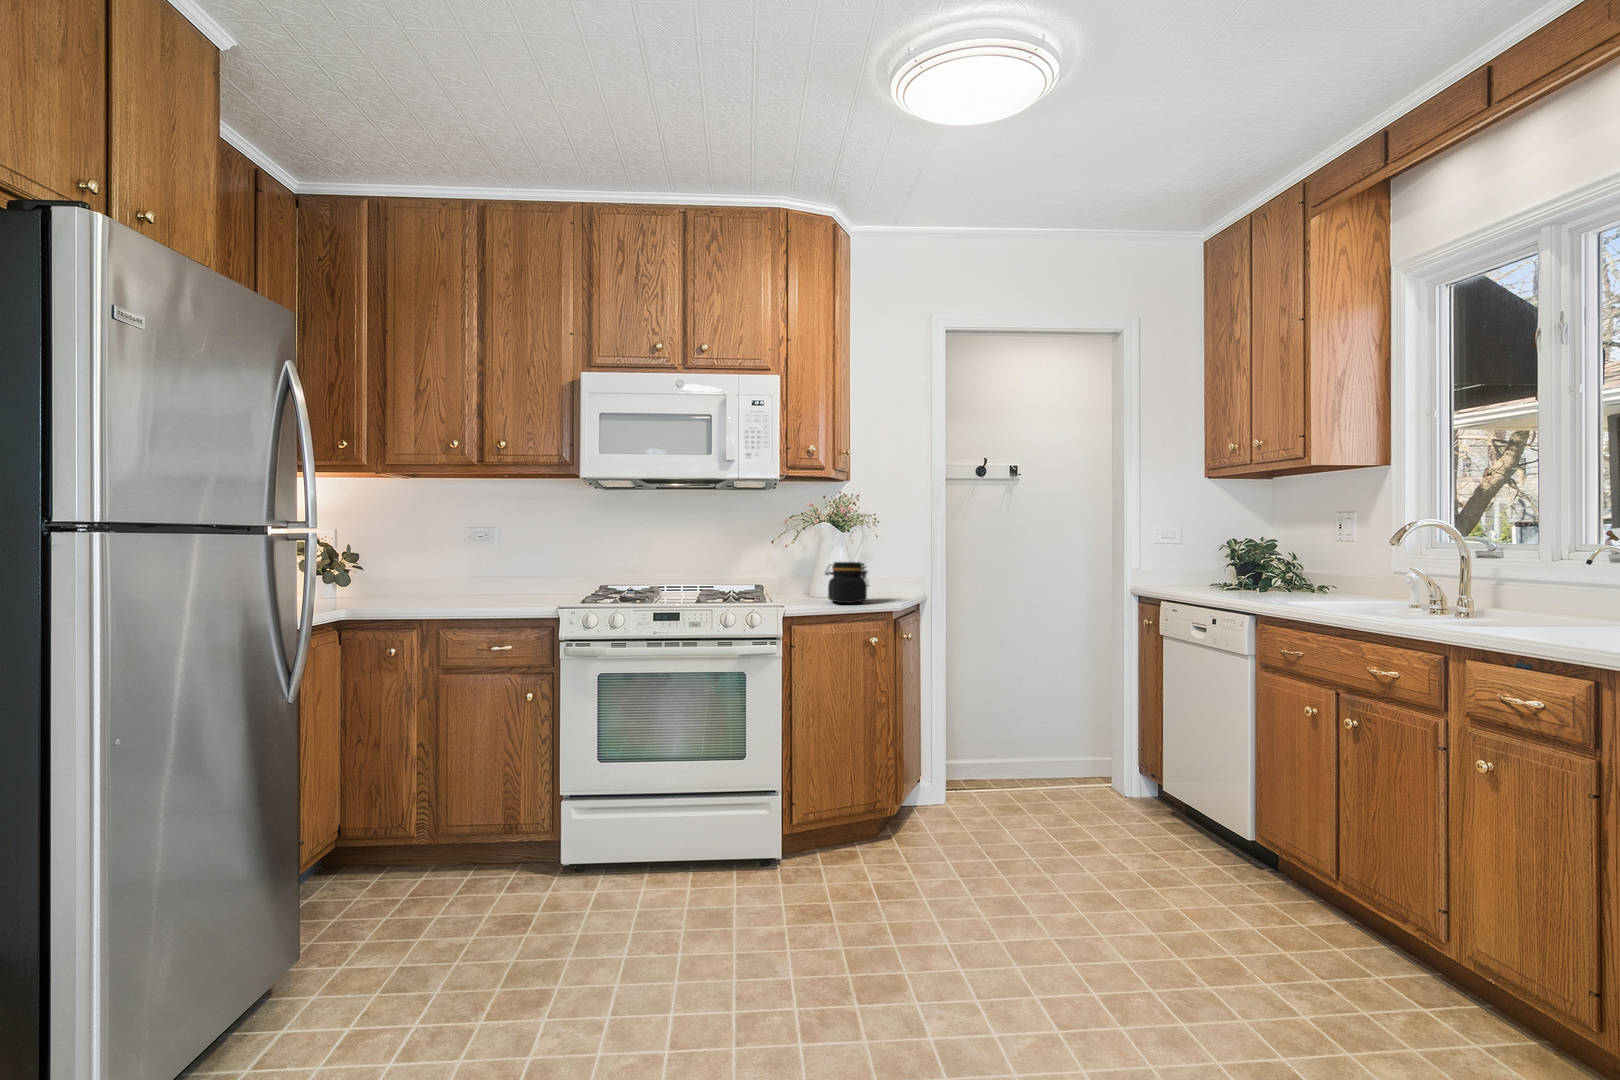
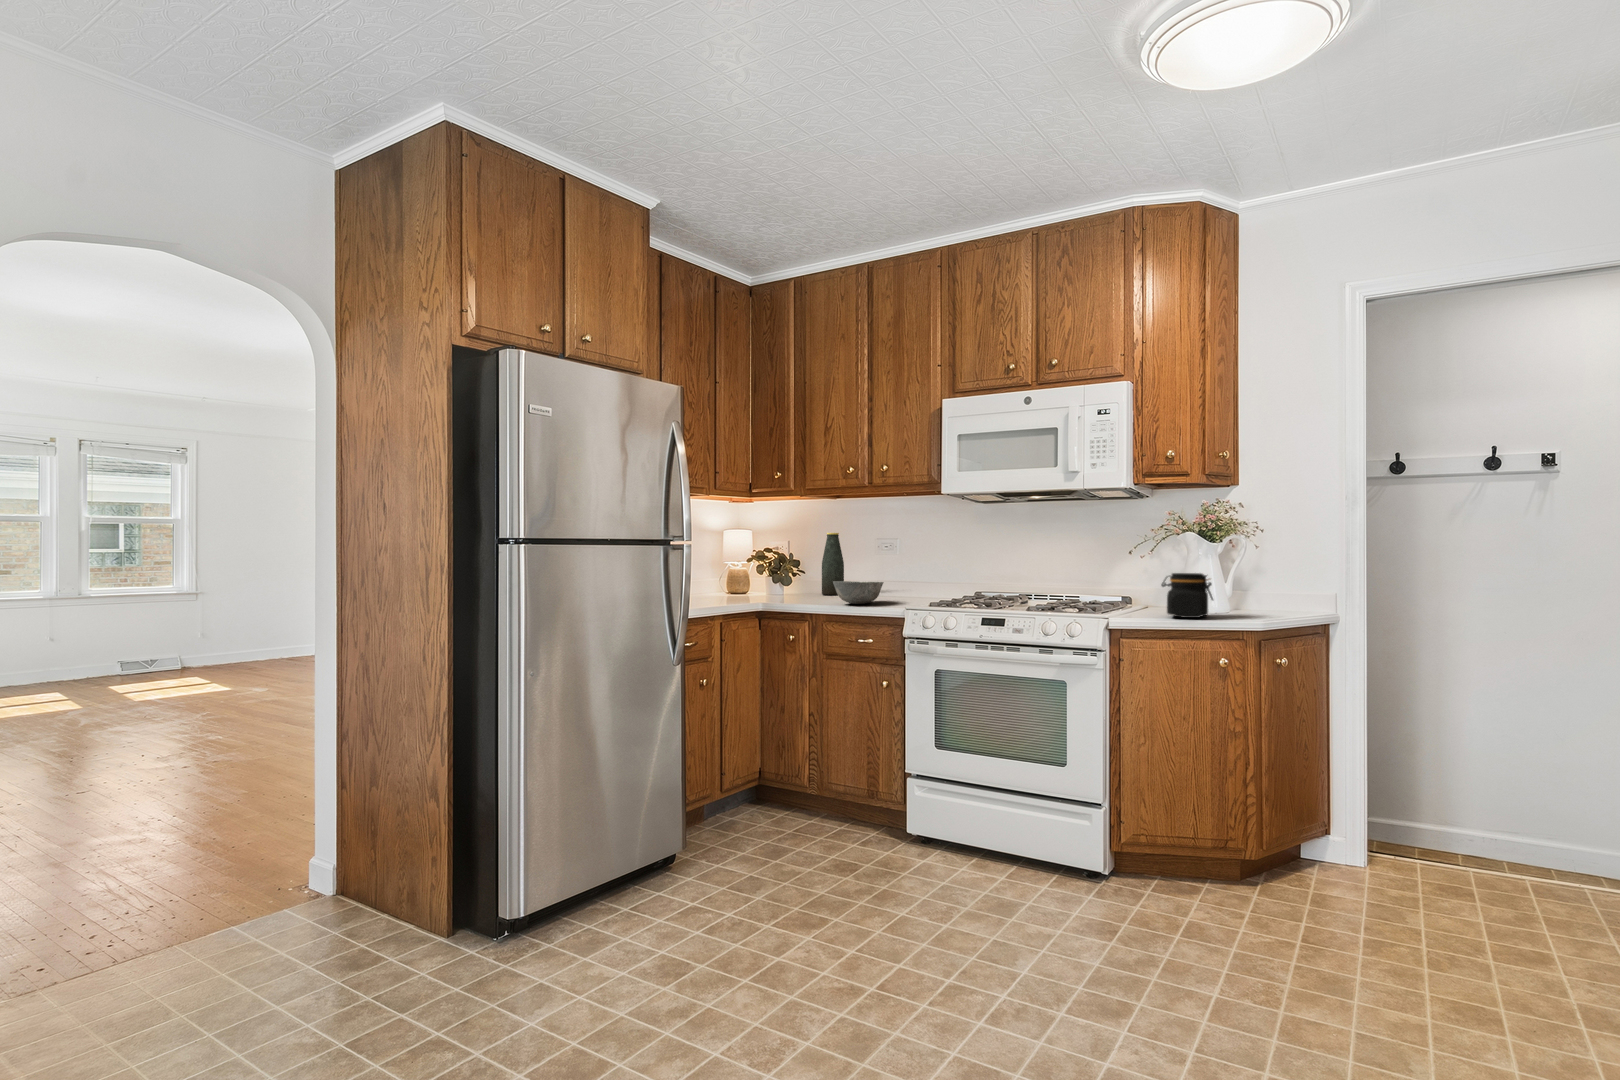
bottle: none [395,519,425,594] -> present [822,533,844,595]
bowl: none [443,577,508,604] -> present [833,581,884,604]

